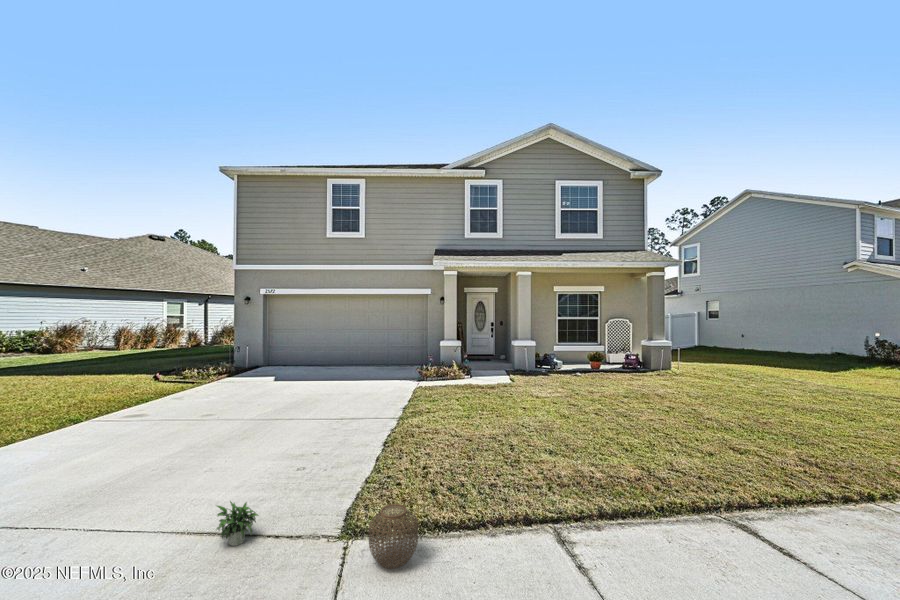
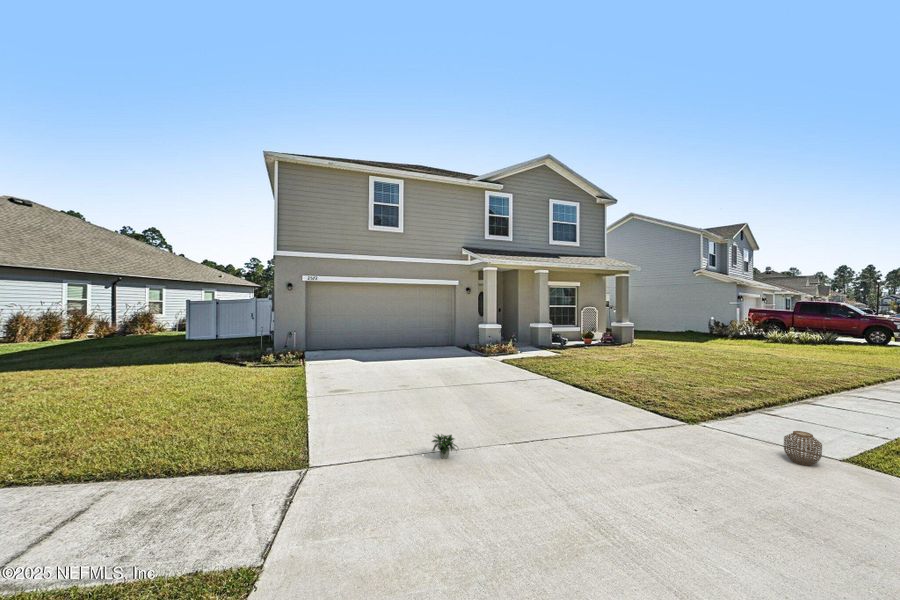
potted plant: present [217,501,258,546] -> present [432,434,456,459]

